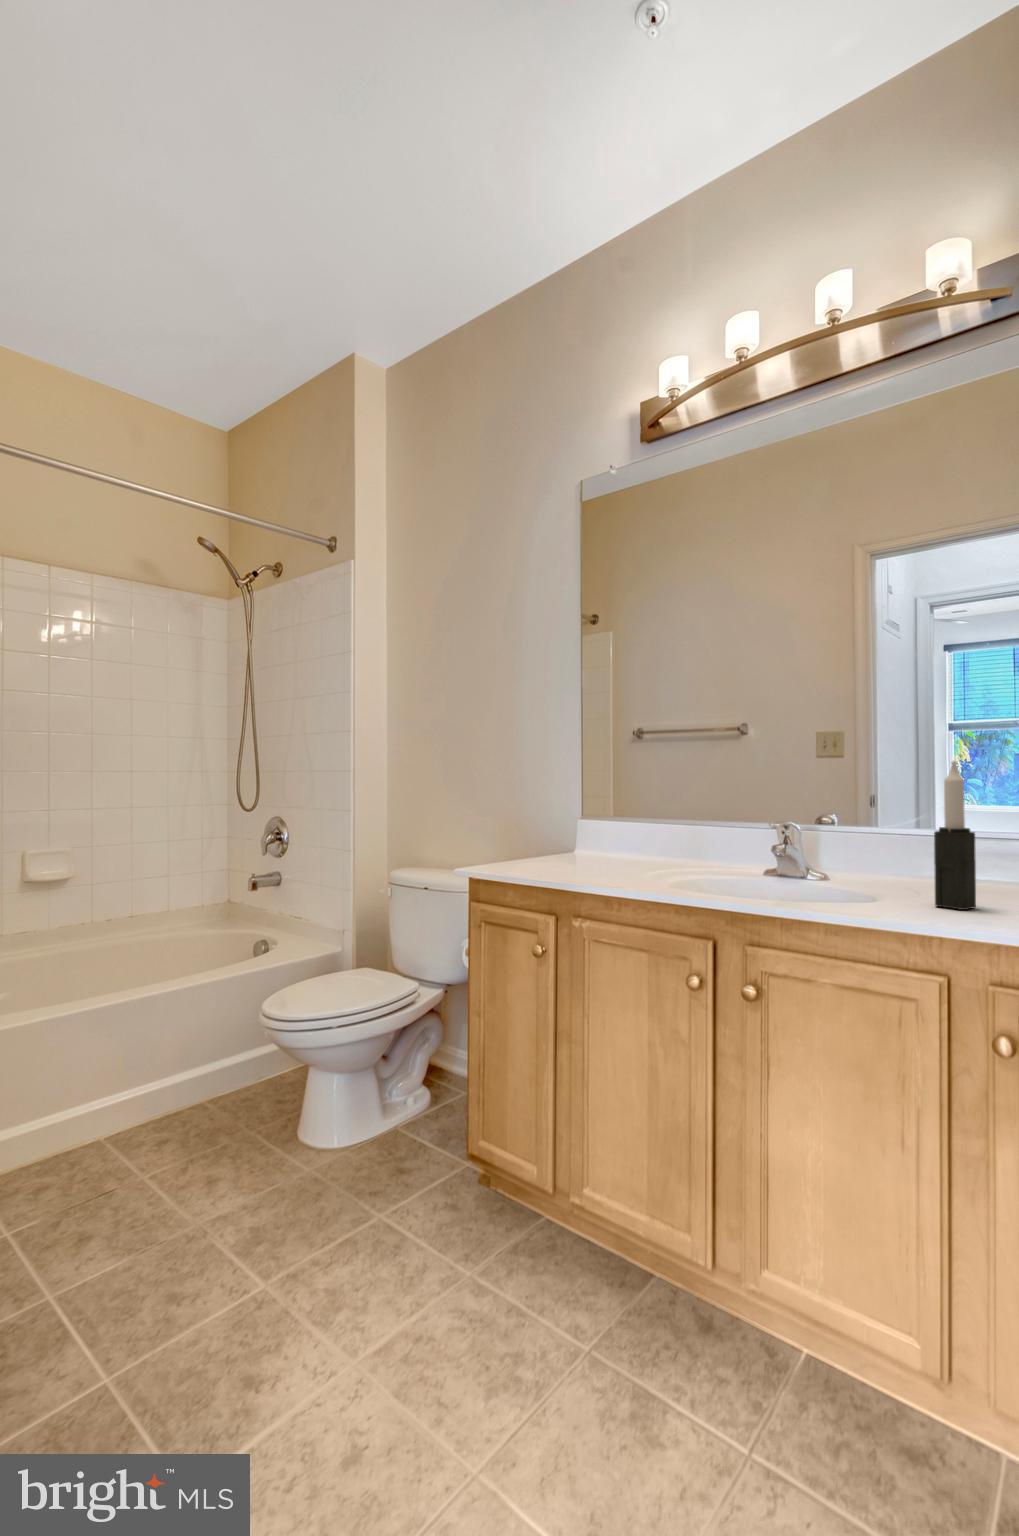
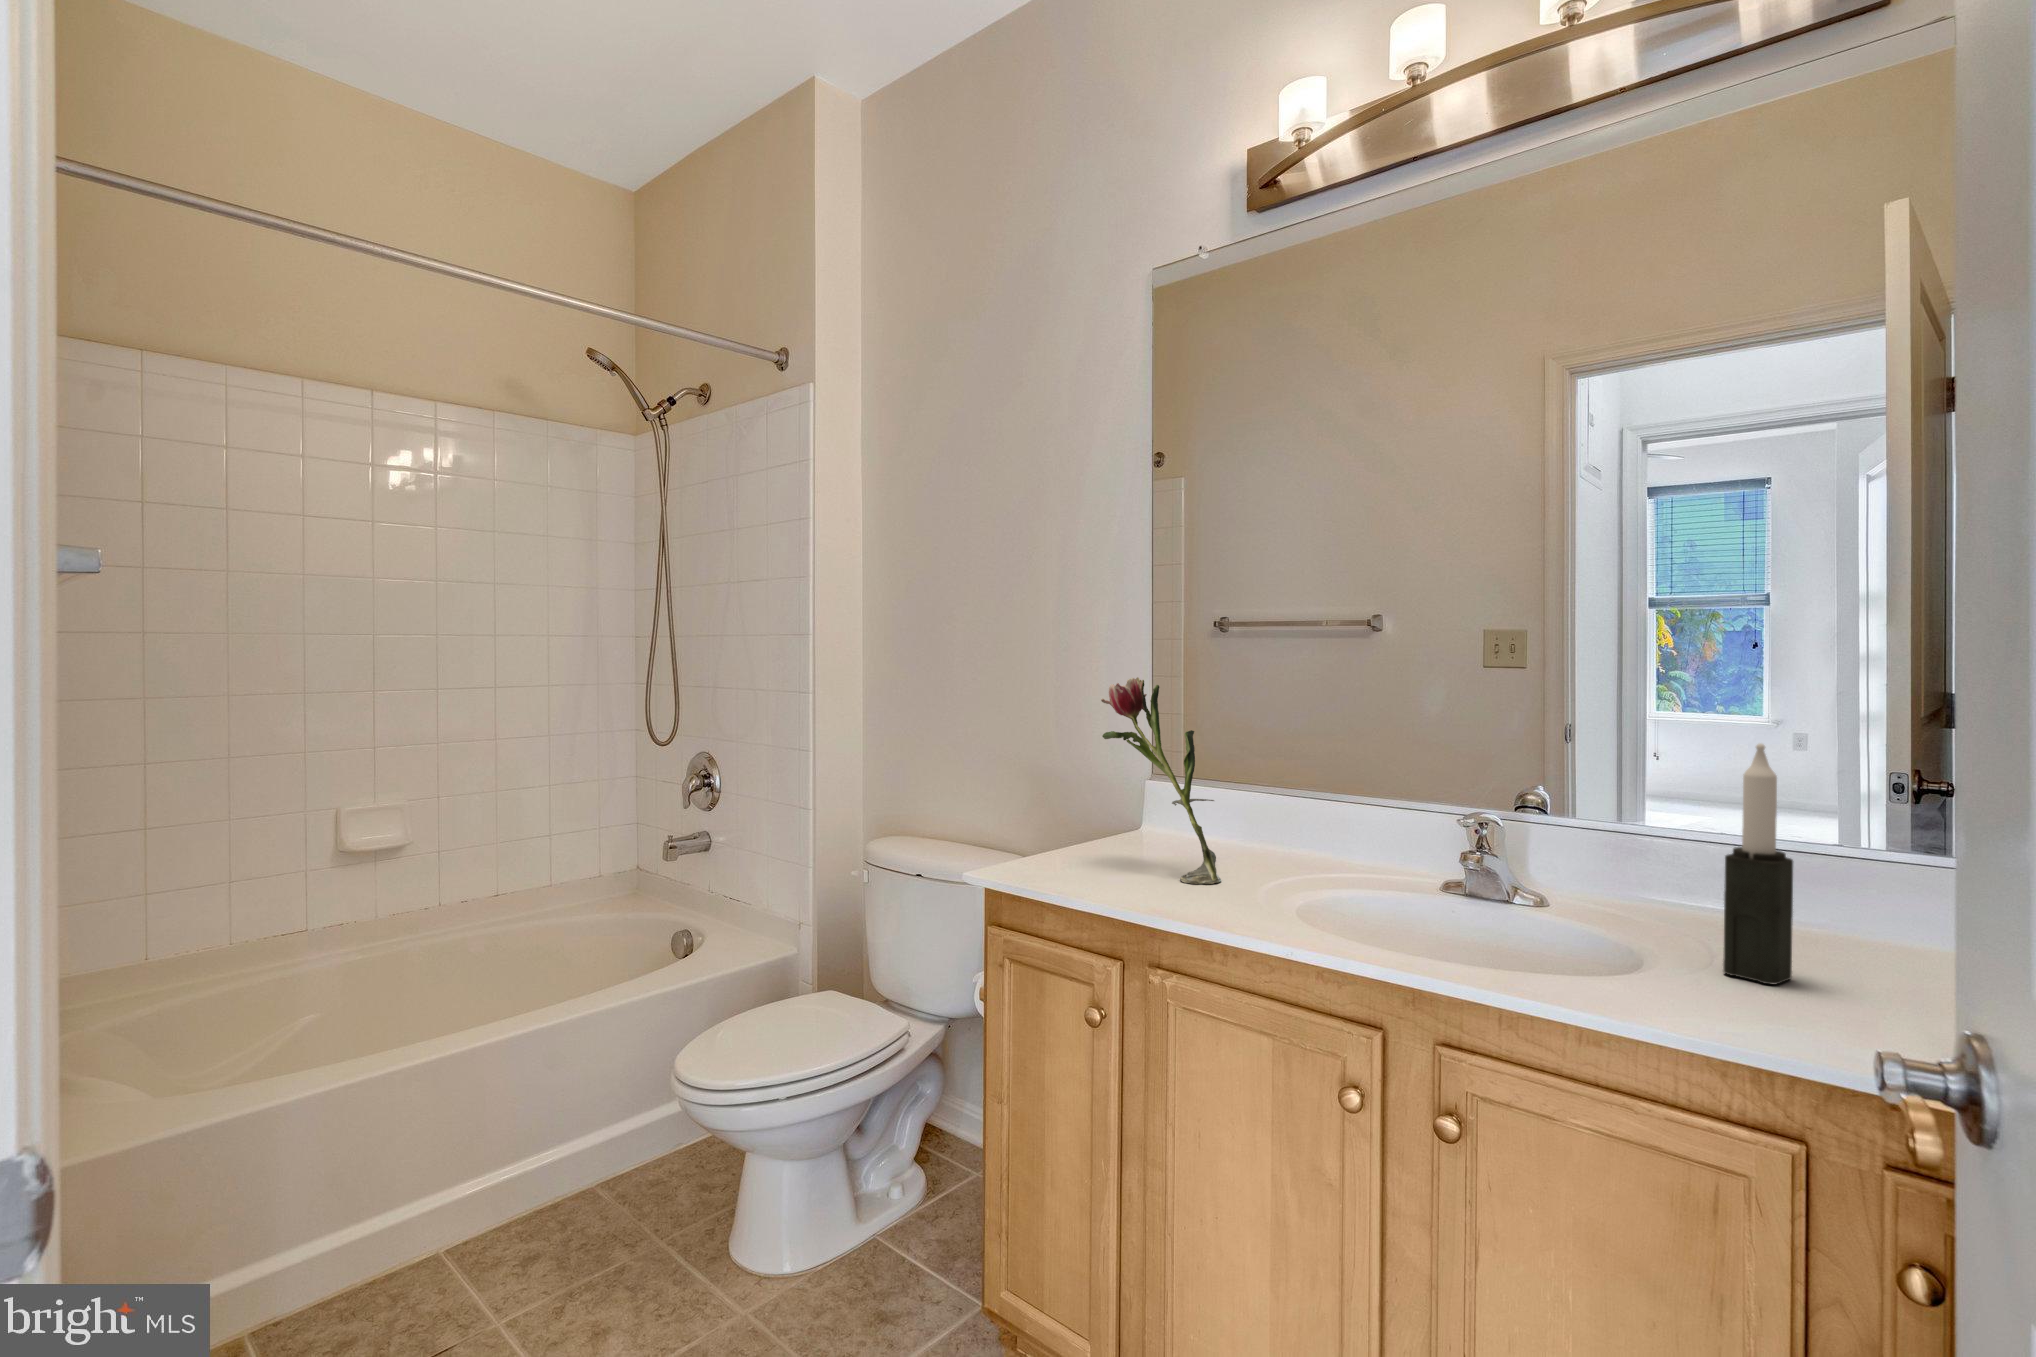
flower: none [547,743,626,875] -> present [1101,677,1221,884]

